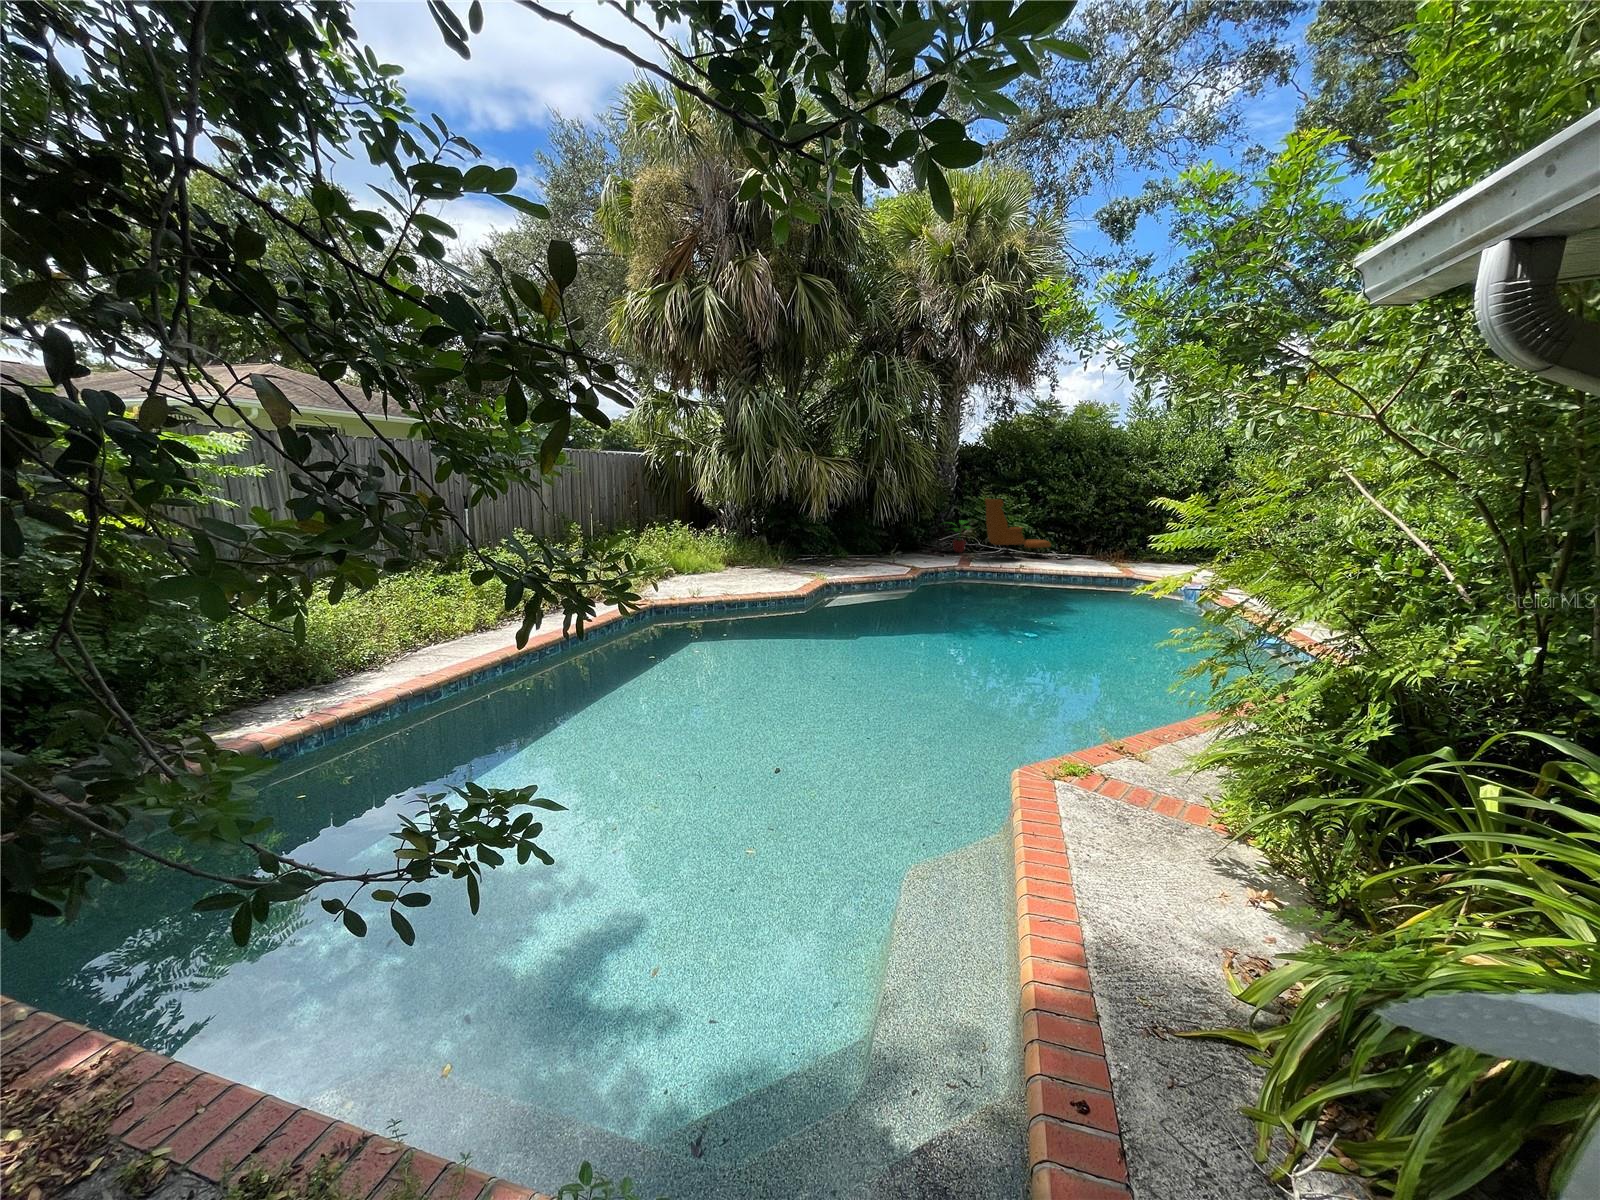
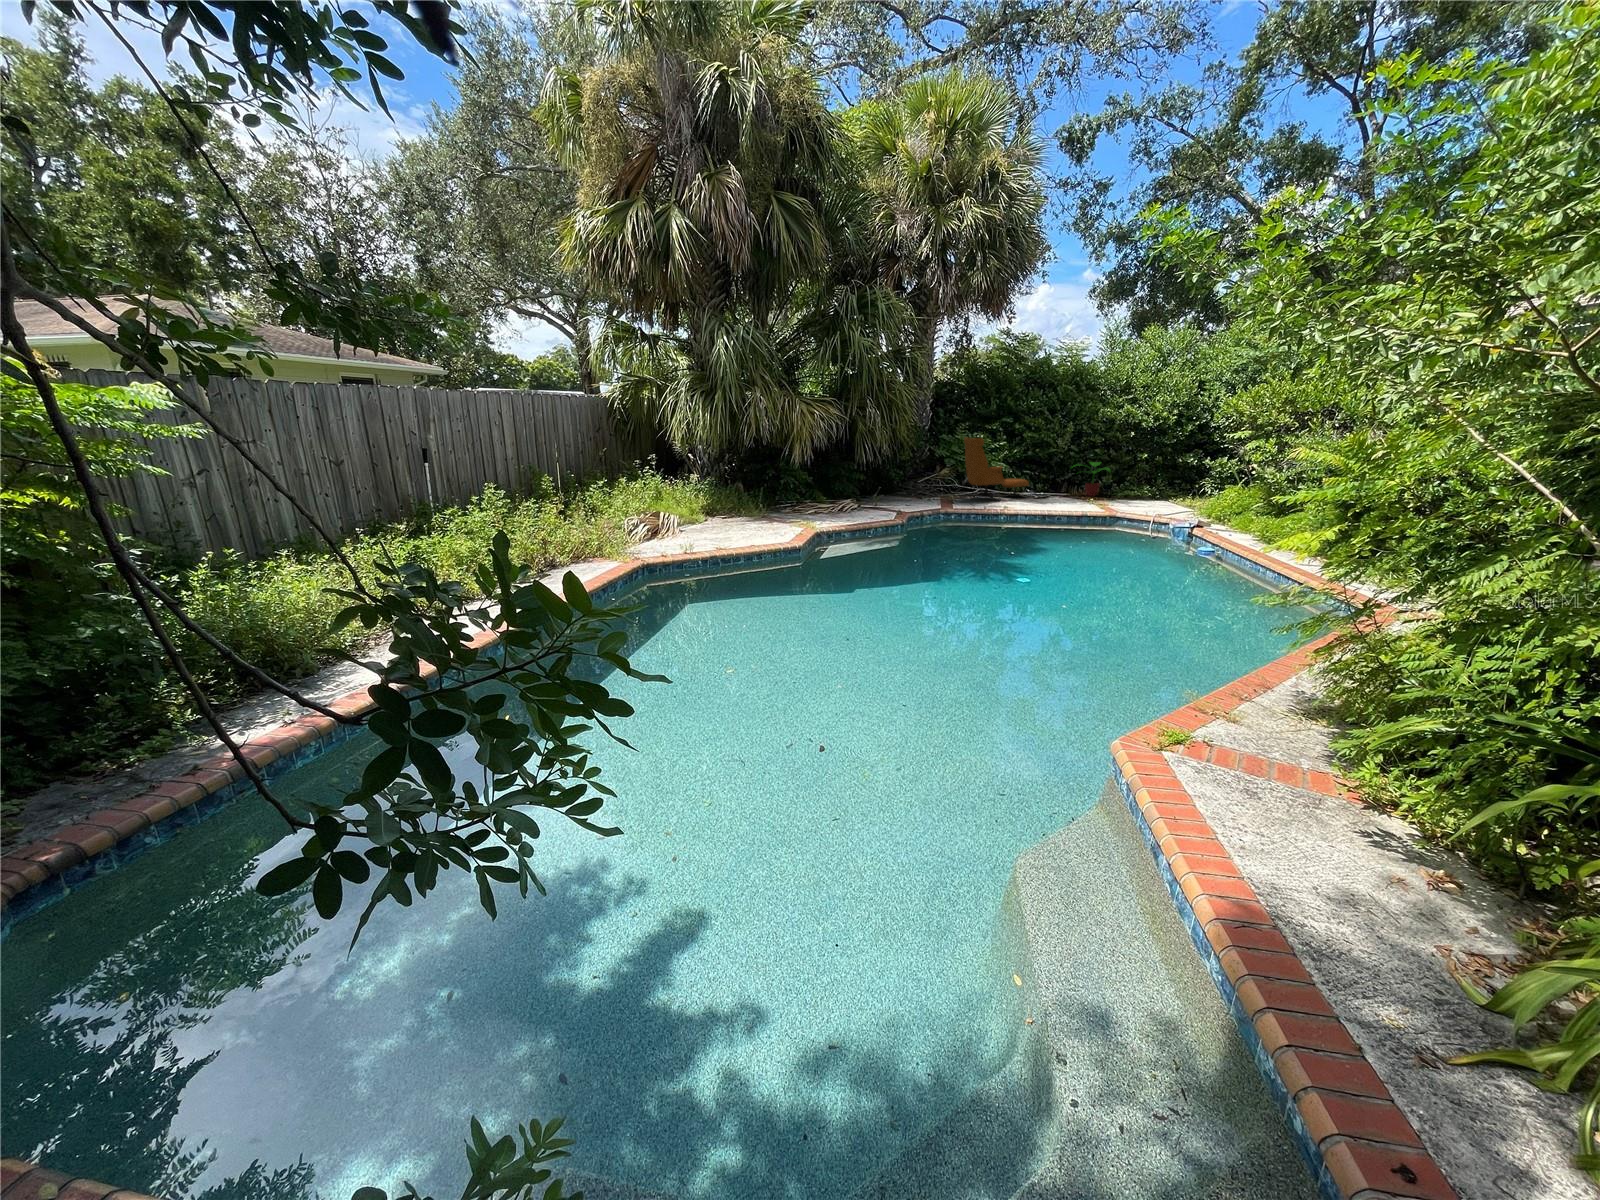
potted plant: present [953,520,970,552] -> present [1077,462,1110,496]

